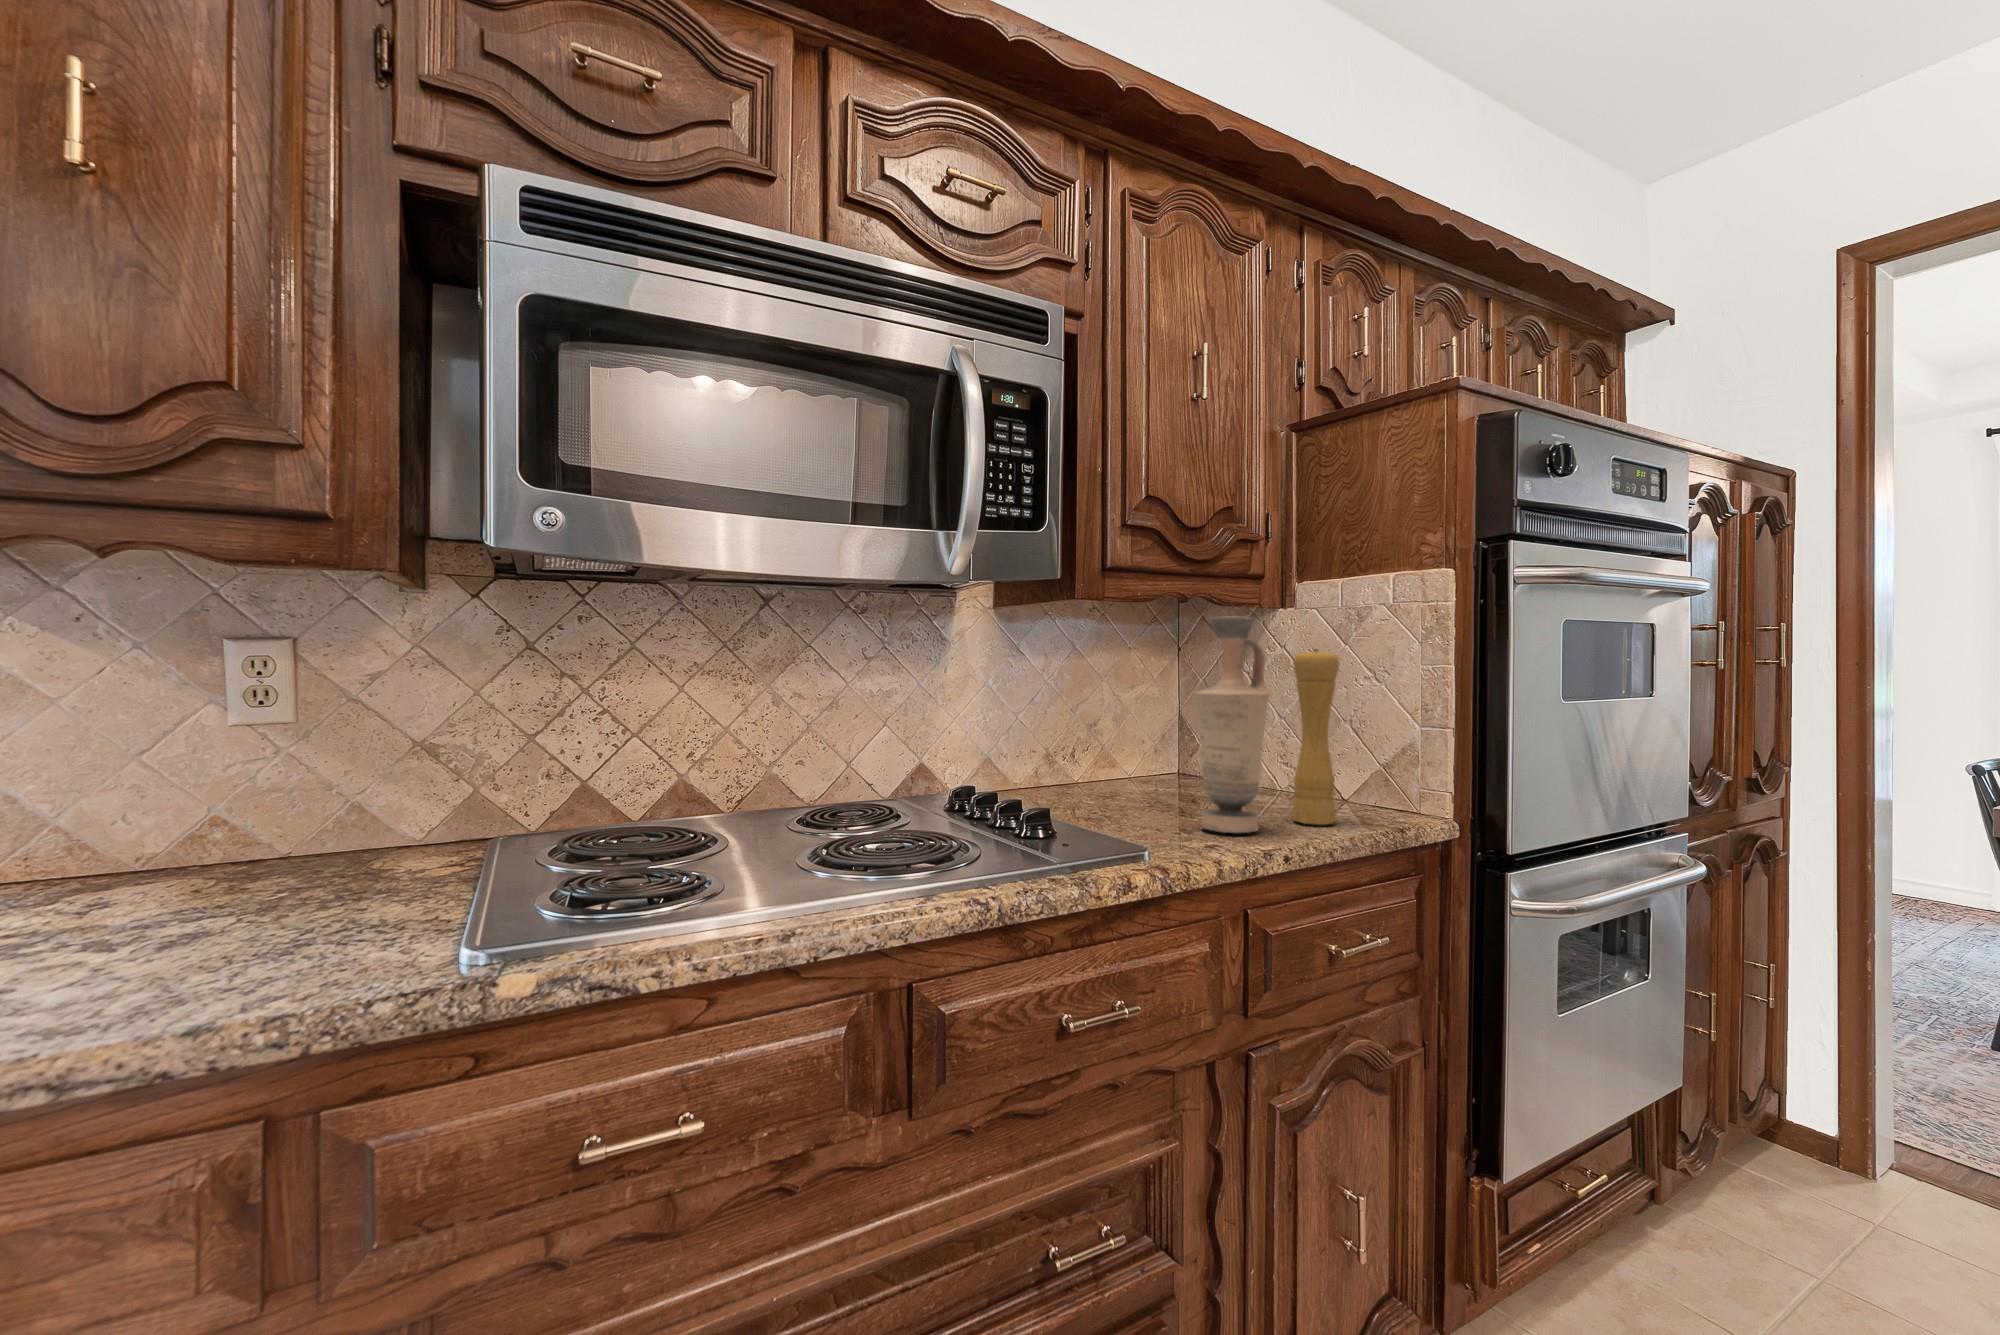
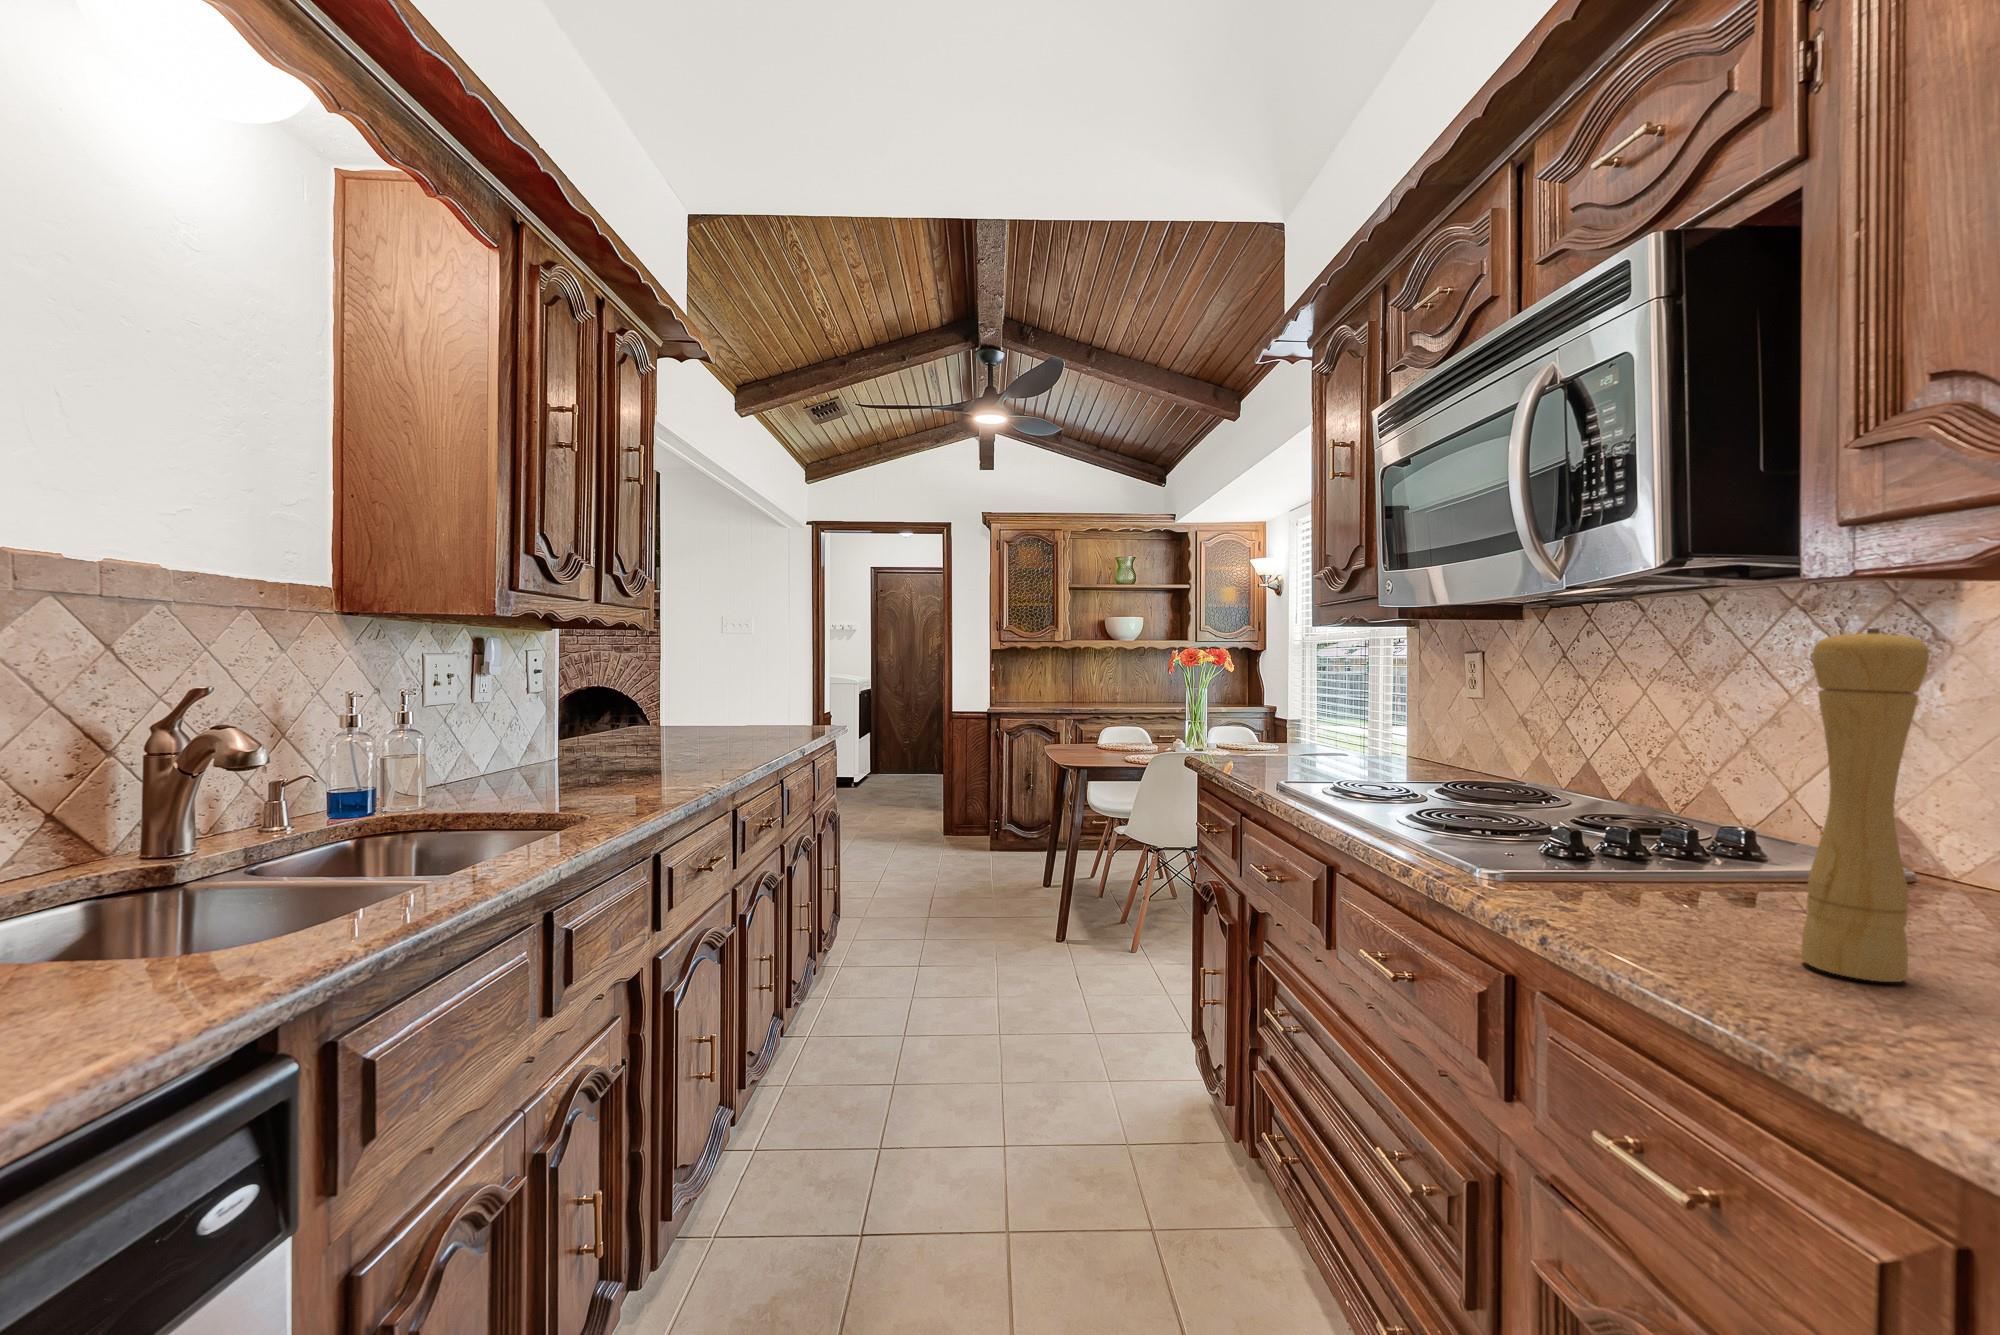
vase: present [1195,617,1269,833] -> none [1643,585,1784,923]

